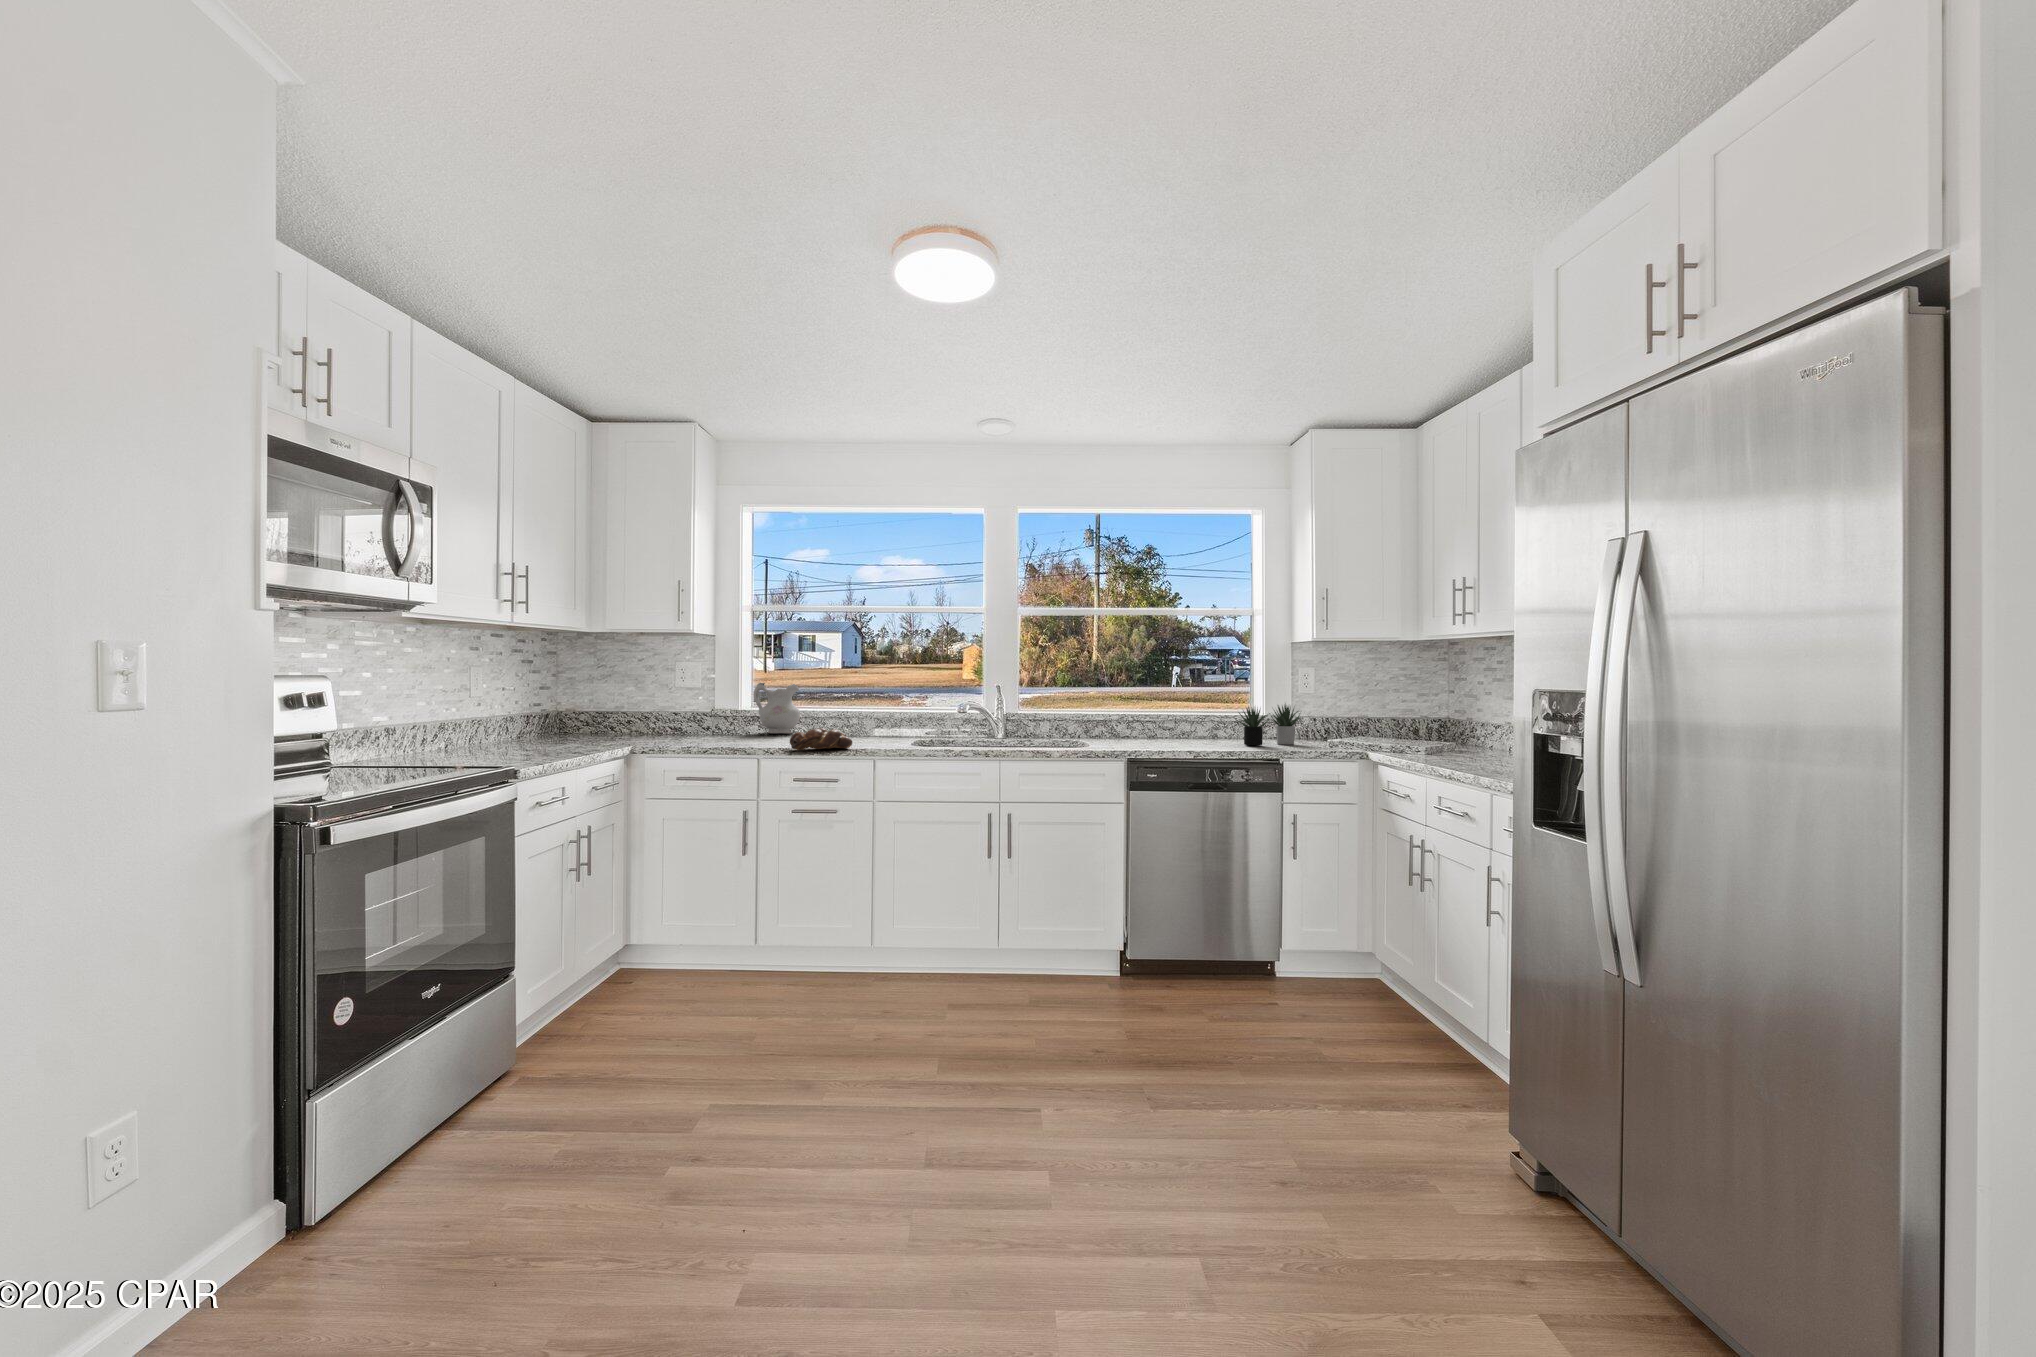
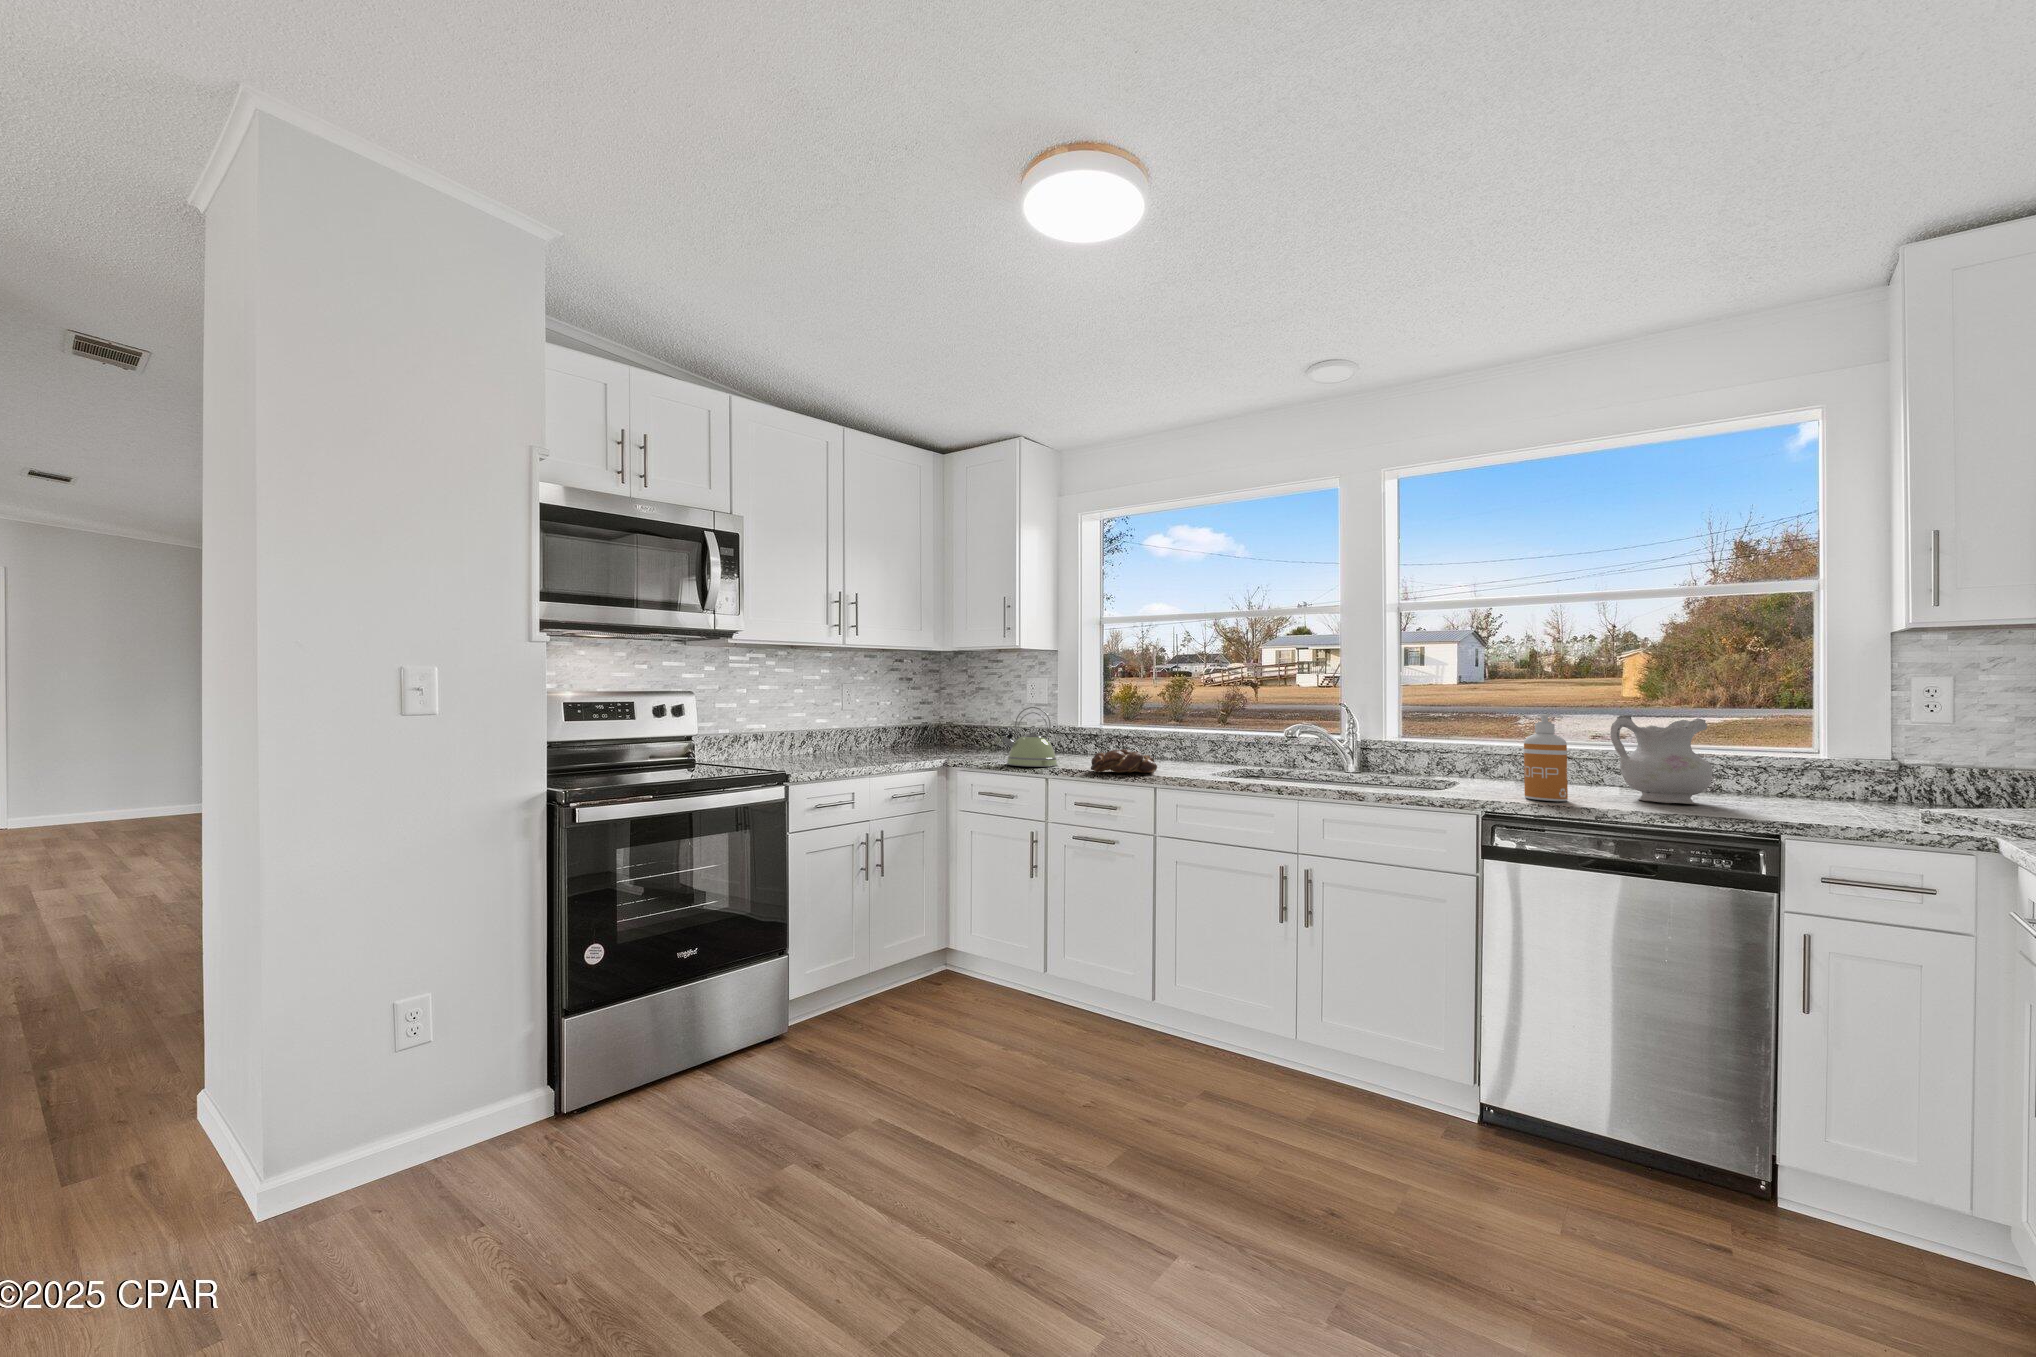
ceramic pitcher: present [754,683,800,733] -> present [1610,715,1713,804]
kettle: none [685,690,745,749] -> present [1001,707,1057,767]
soap dispenser: none [1119,690,1143,749] -> present [1524,714,1568,801]
succulent plant: present [1237,704,1300,745] -> none [1757,738,1928,814]

